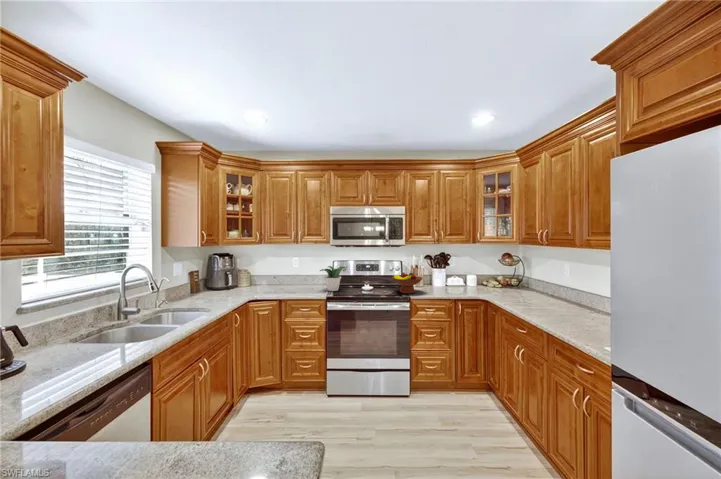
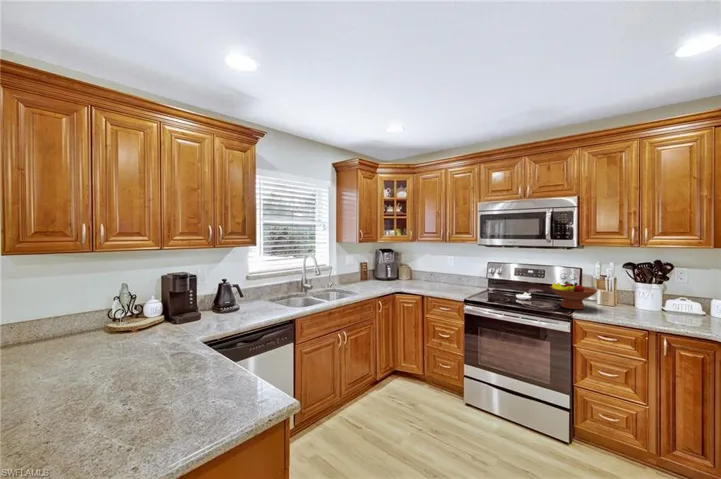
potted plant: present [320,266,347,291] -> none [464,267,500,294]

